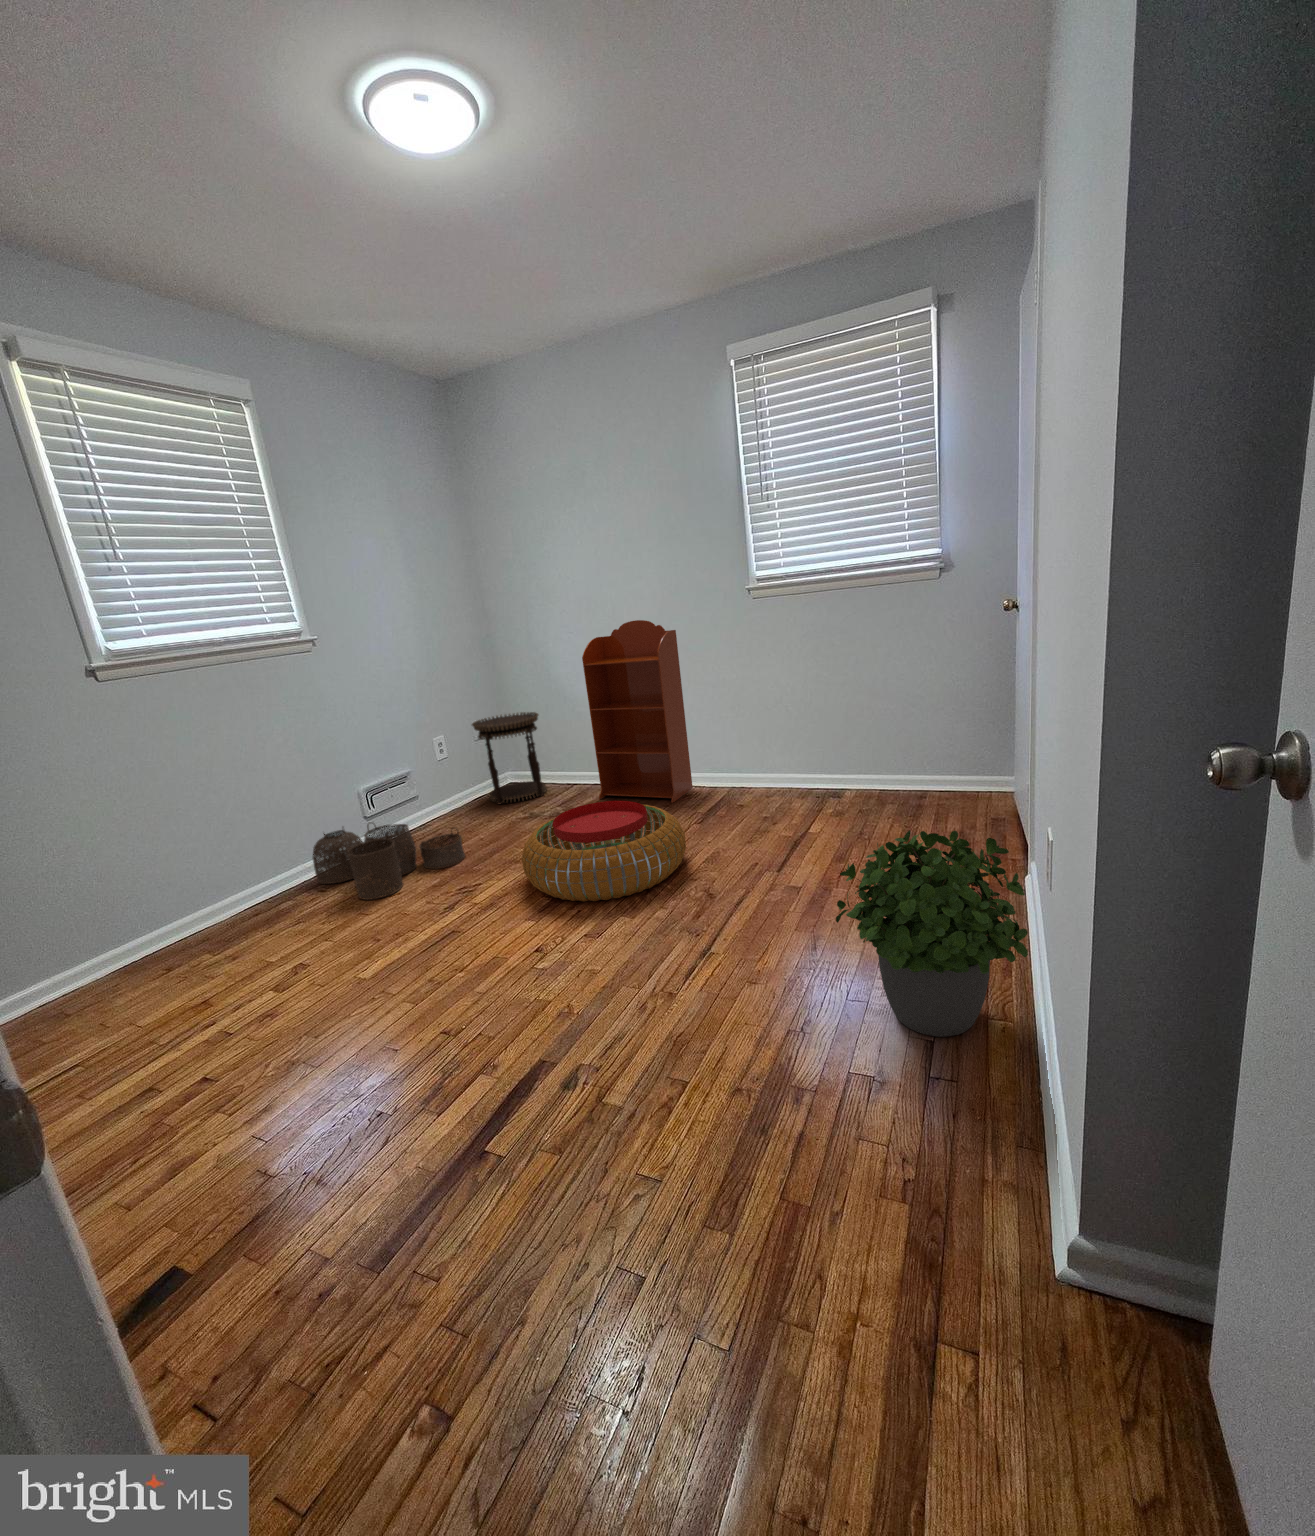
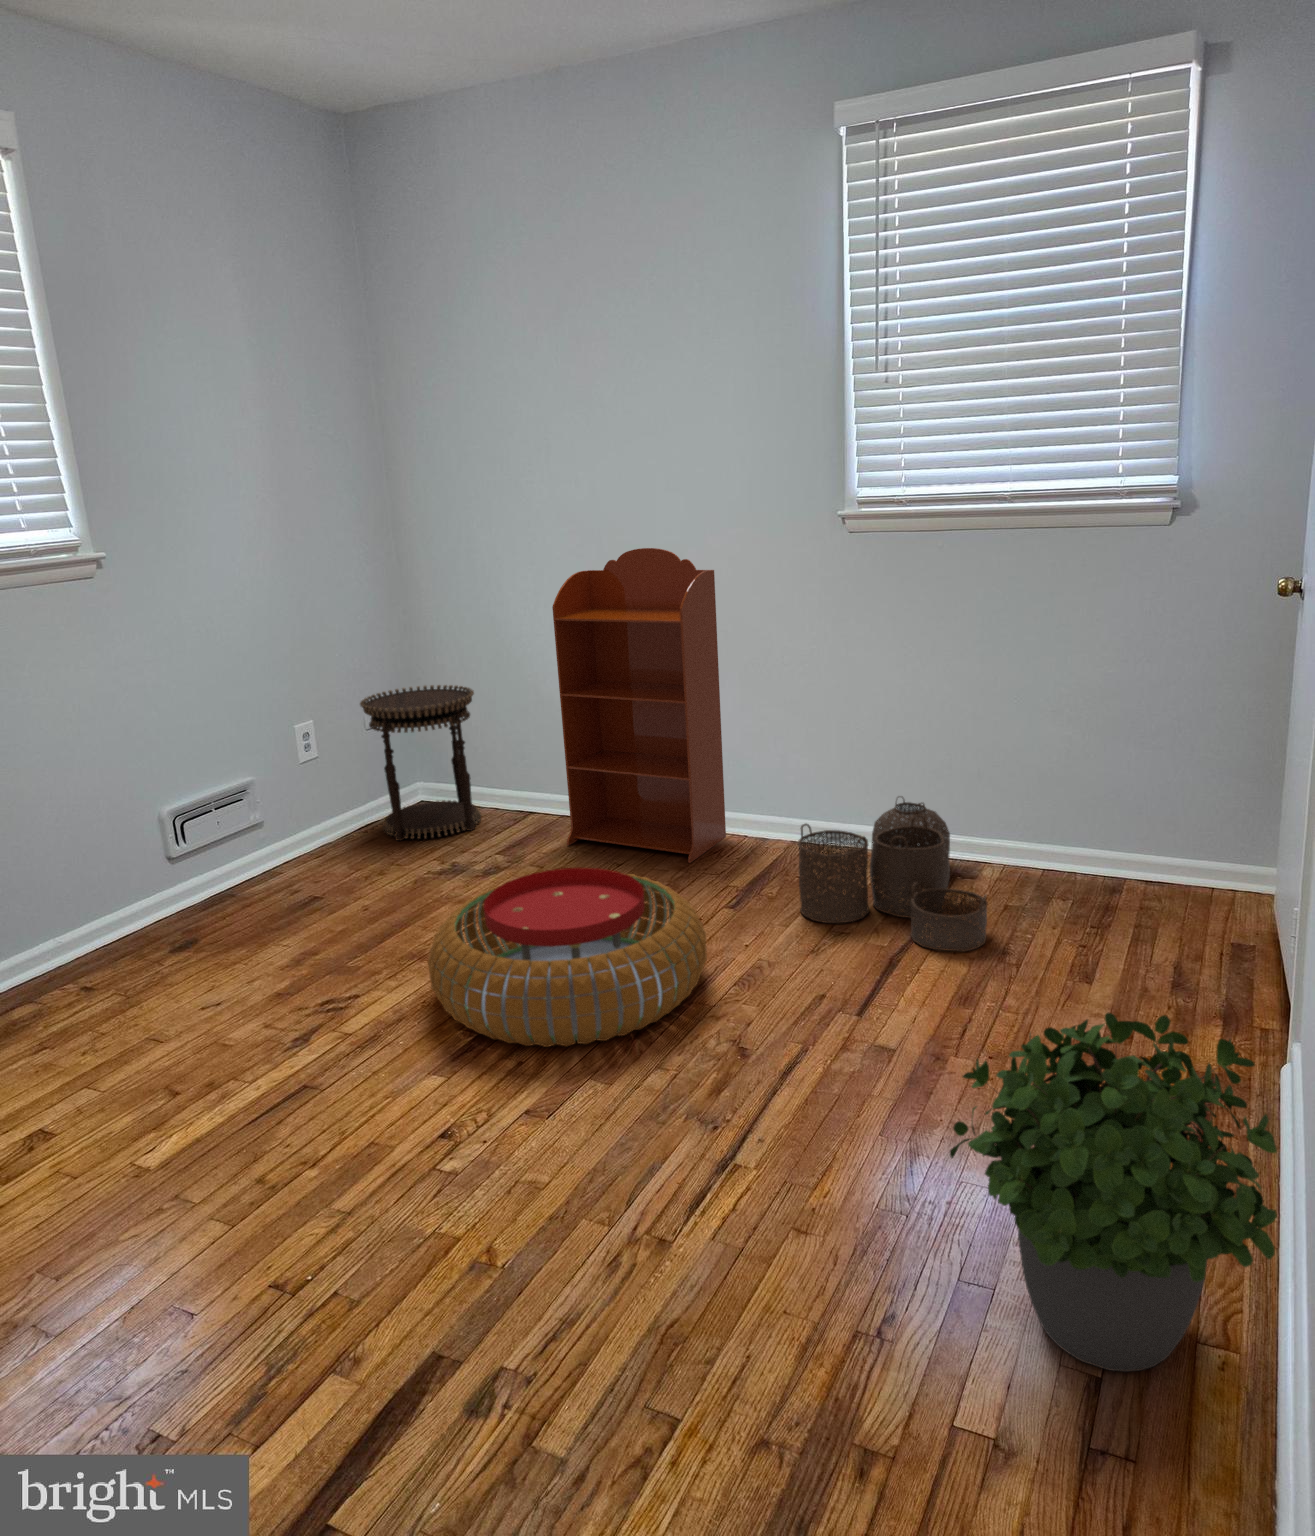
woven basket: present [313,824,465,900] -> present [798,799,987,952]

